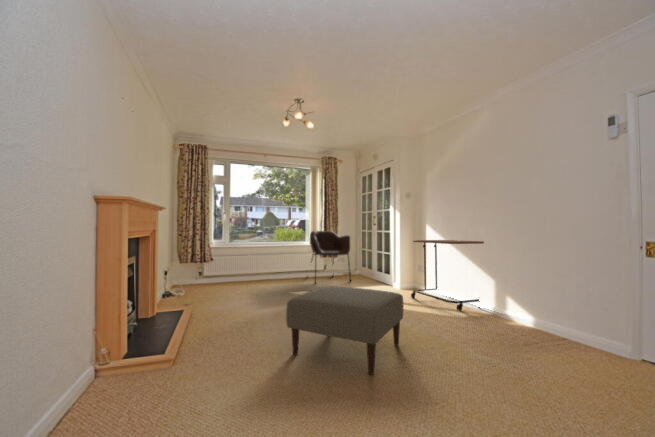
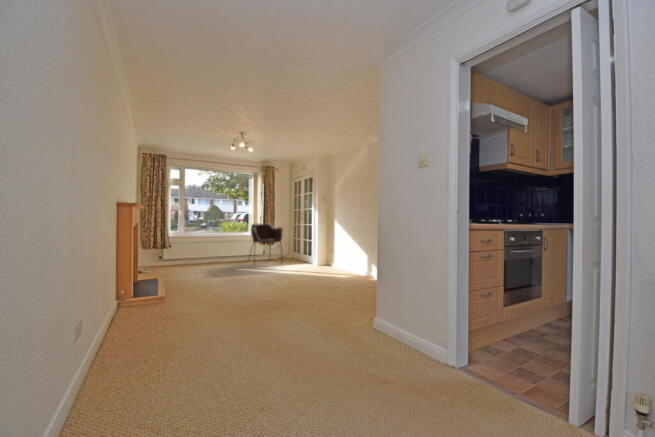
side table: present [411,240,484,310] -> none [320,231,364,277]
ottoman: present [286,286,403,375] -> none [227,260,297,301]

